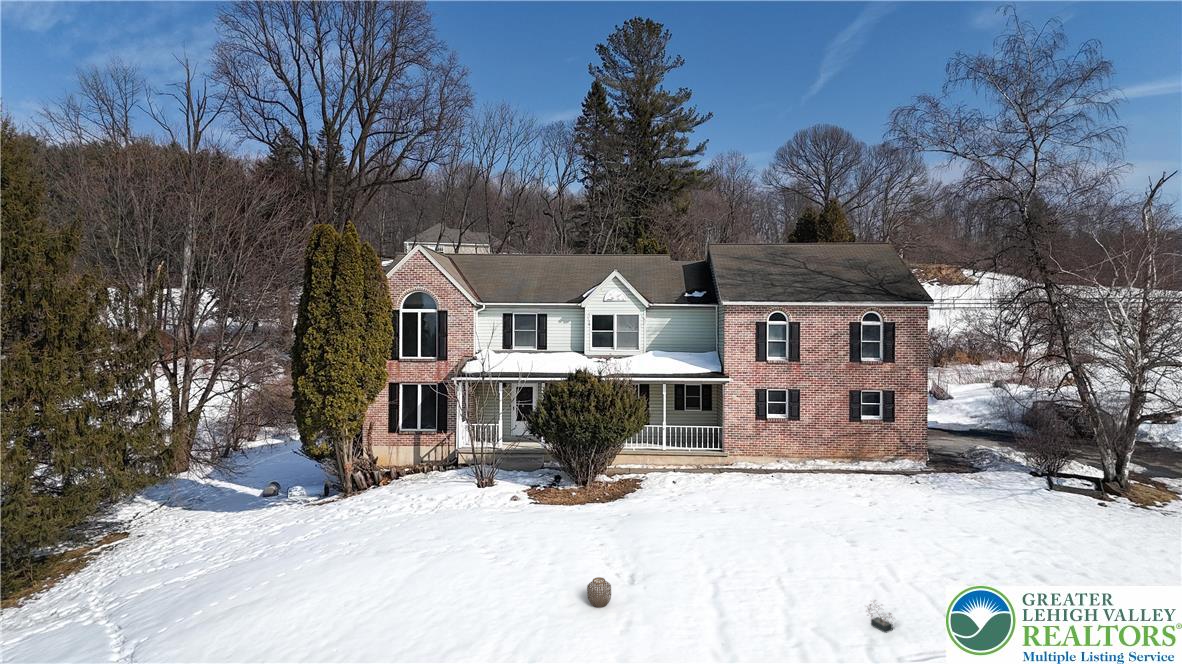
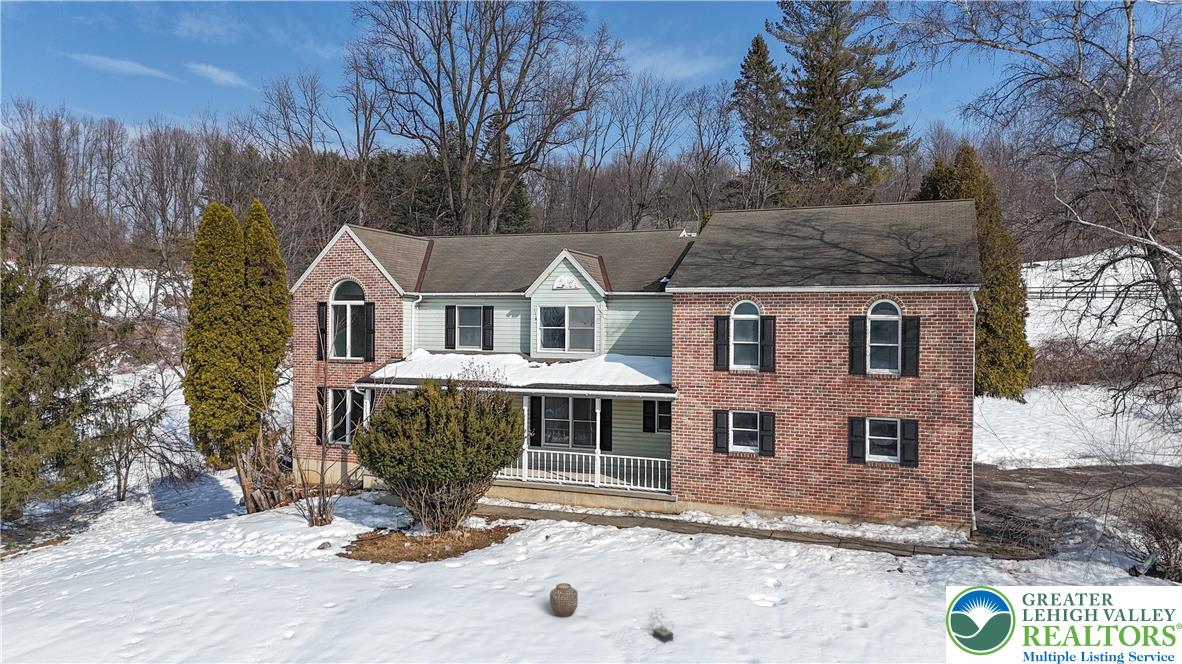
decorative plant: present [868,604,892,633] -> present [648,608,673,643]

